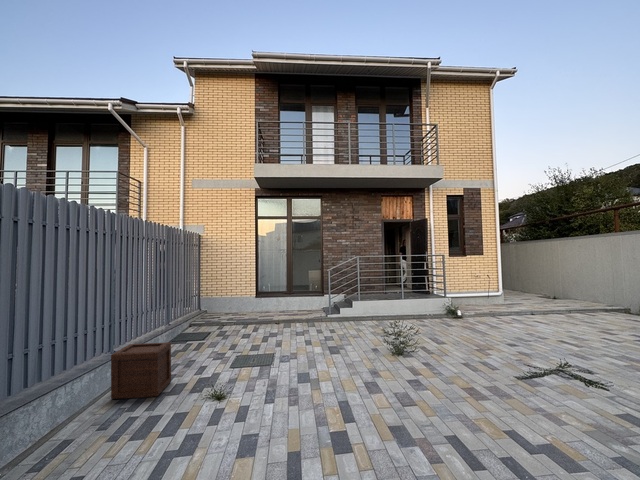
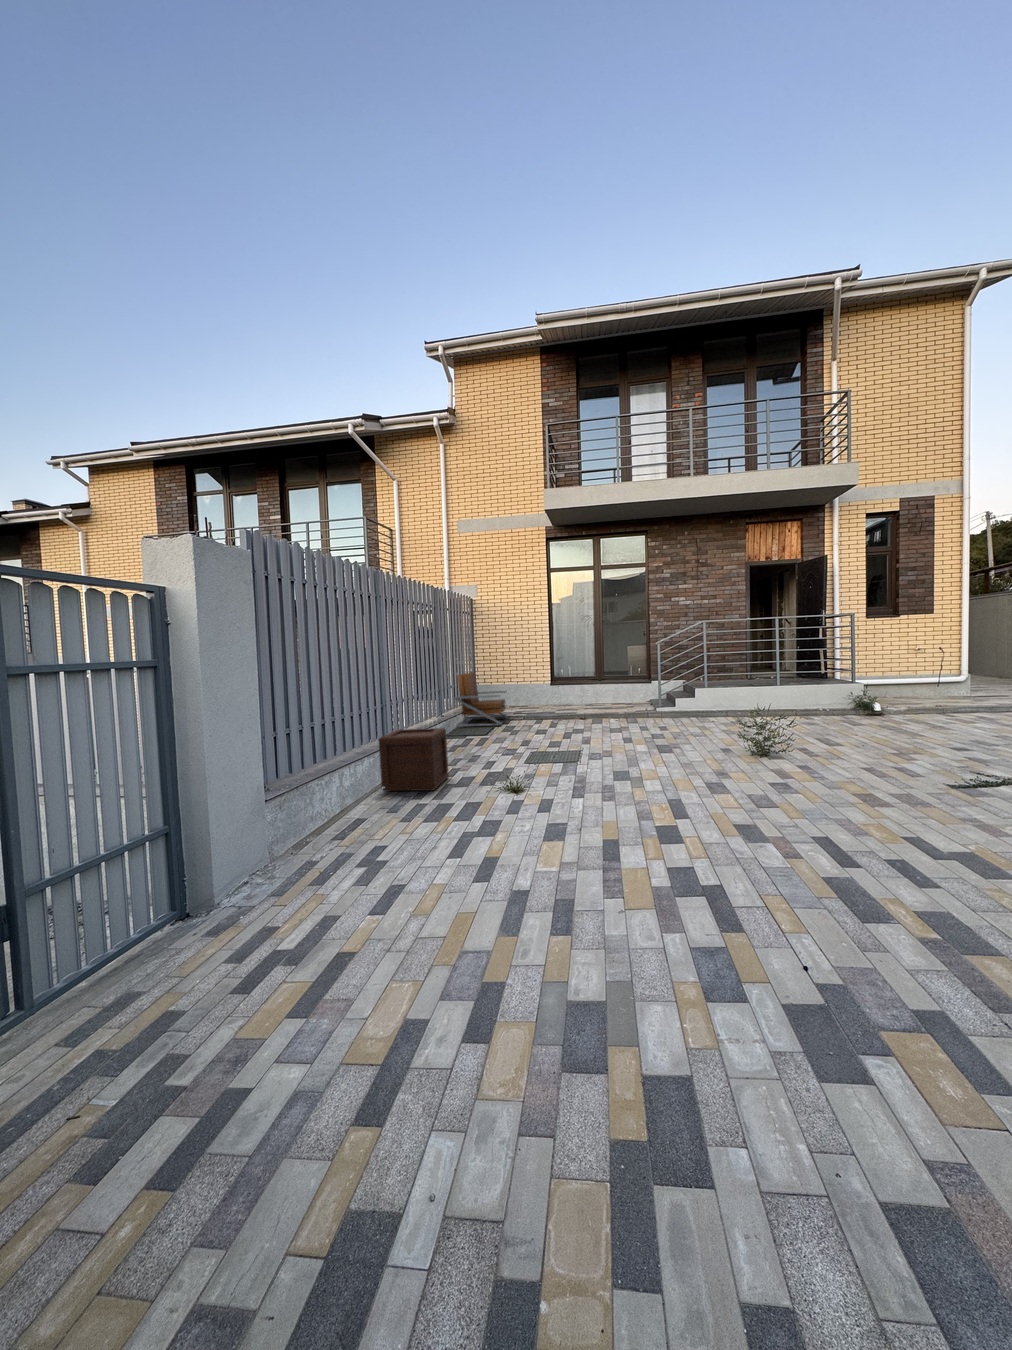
lounge chair: none [181,290,223,332] -> present [454,672,508,727]

